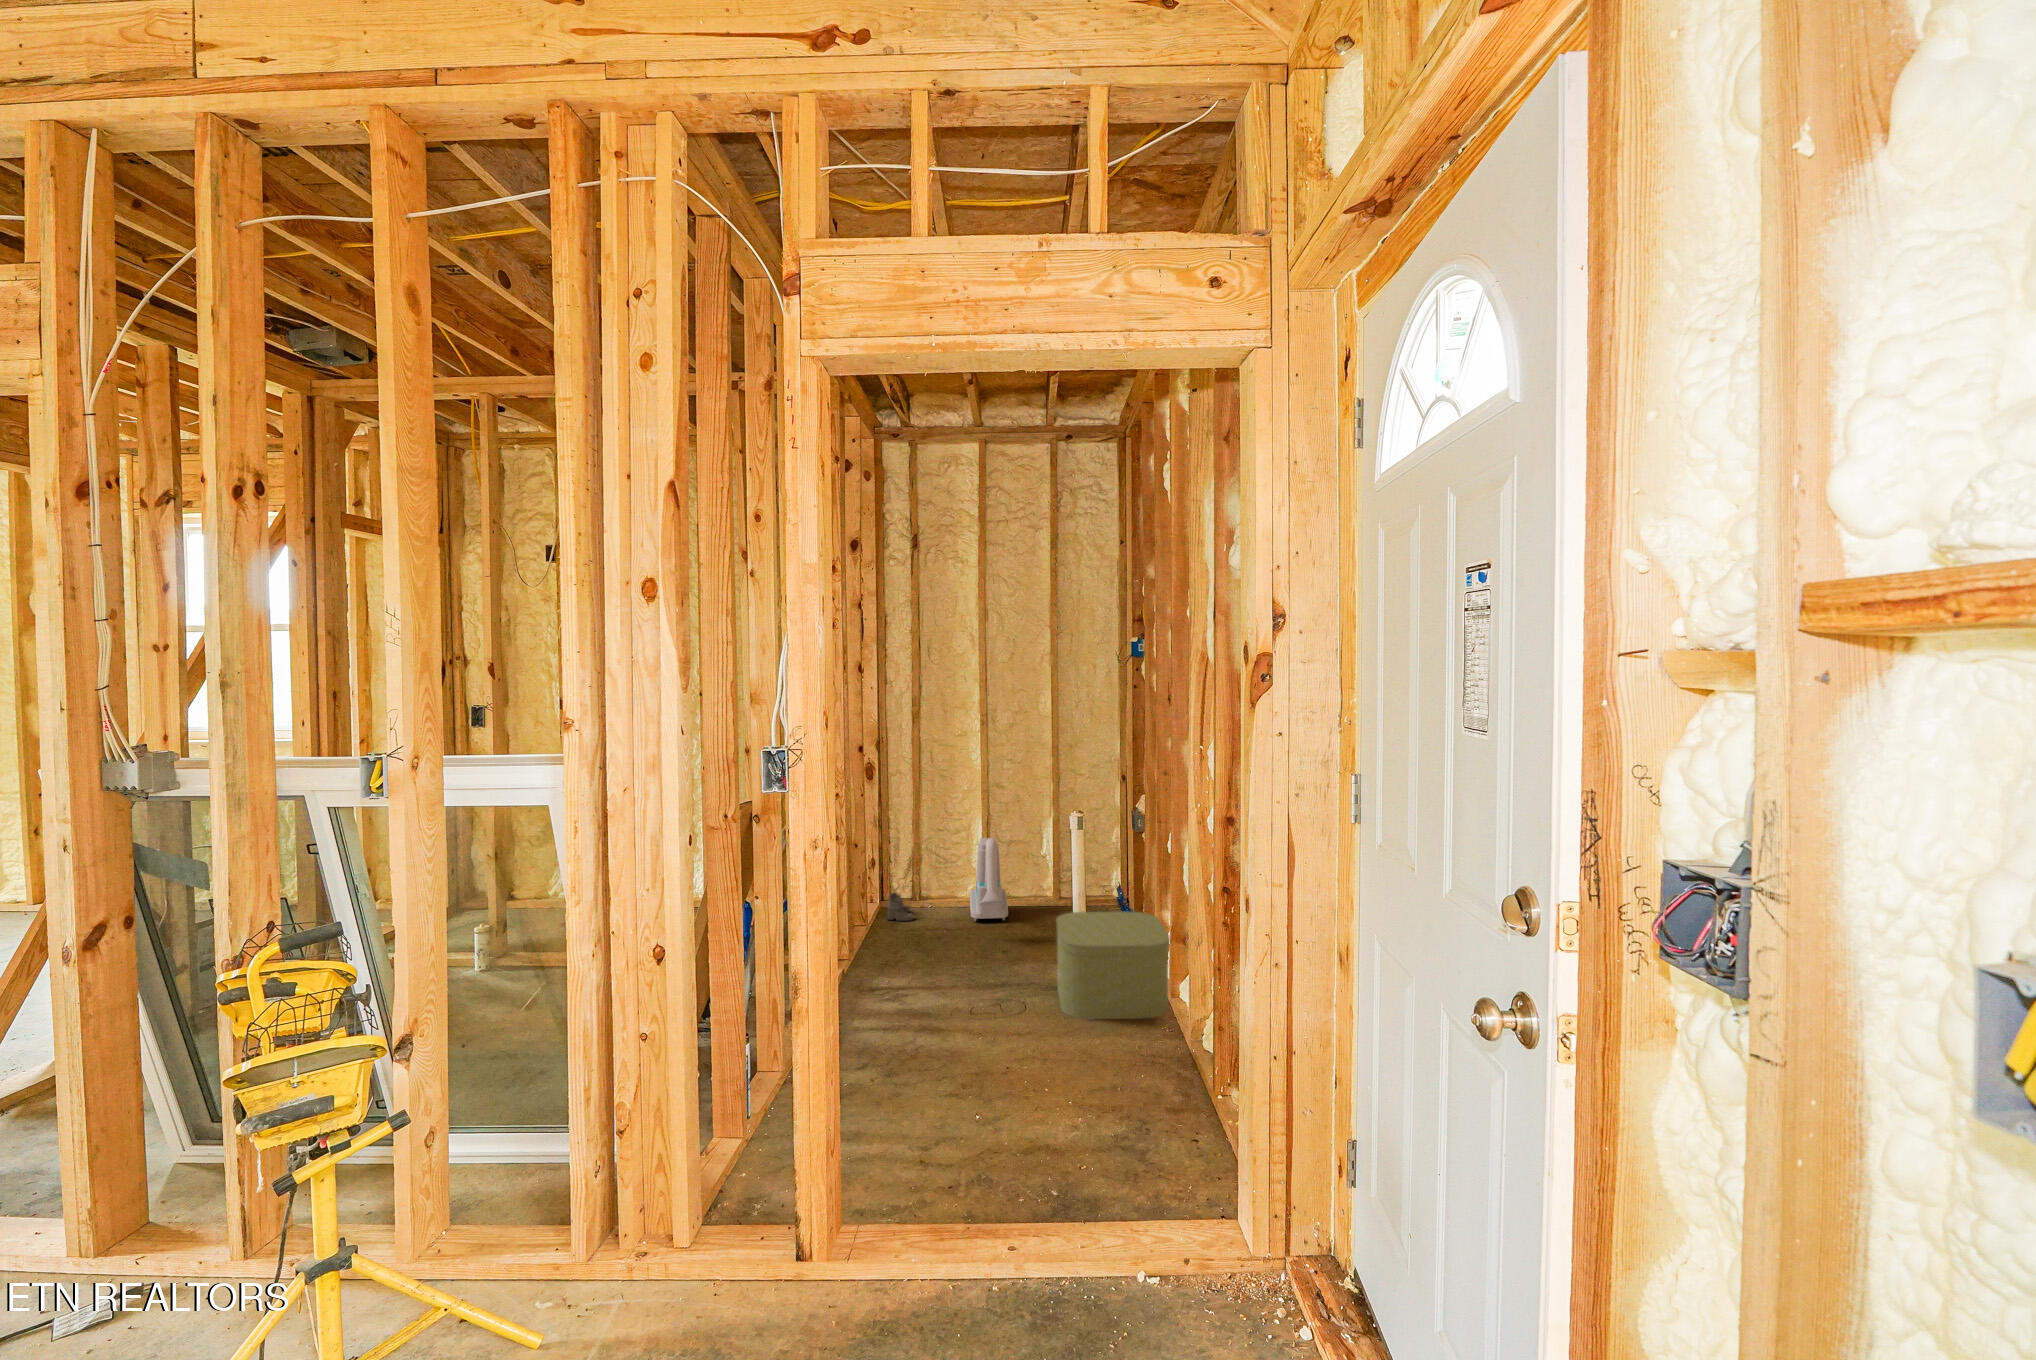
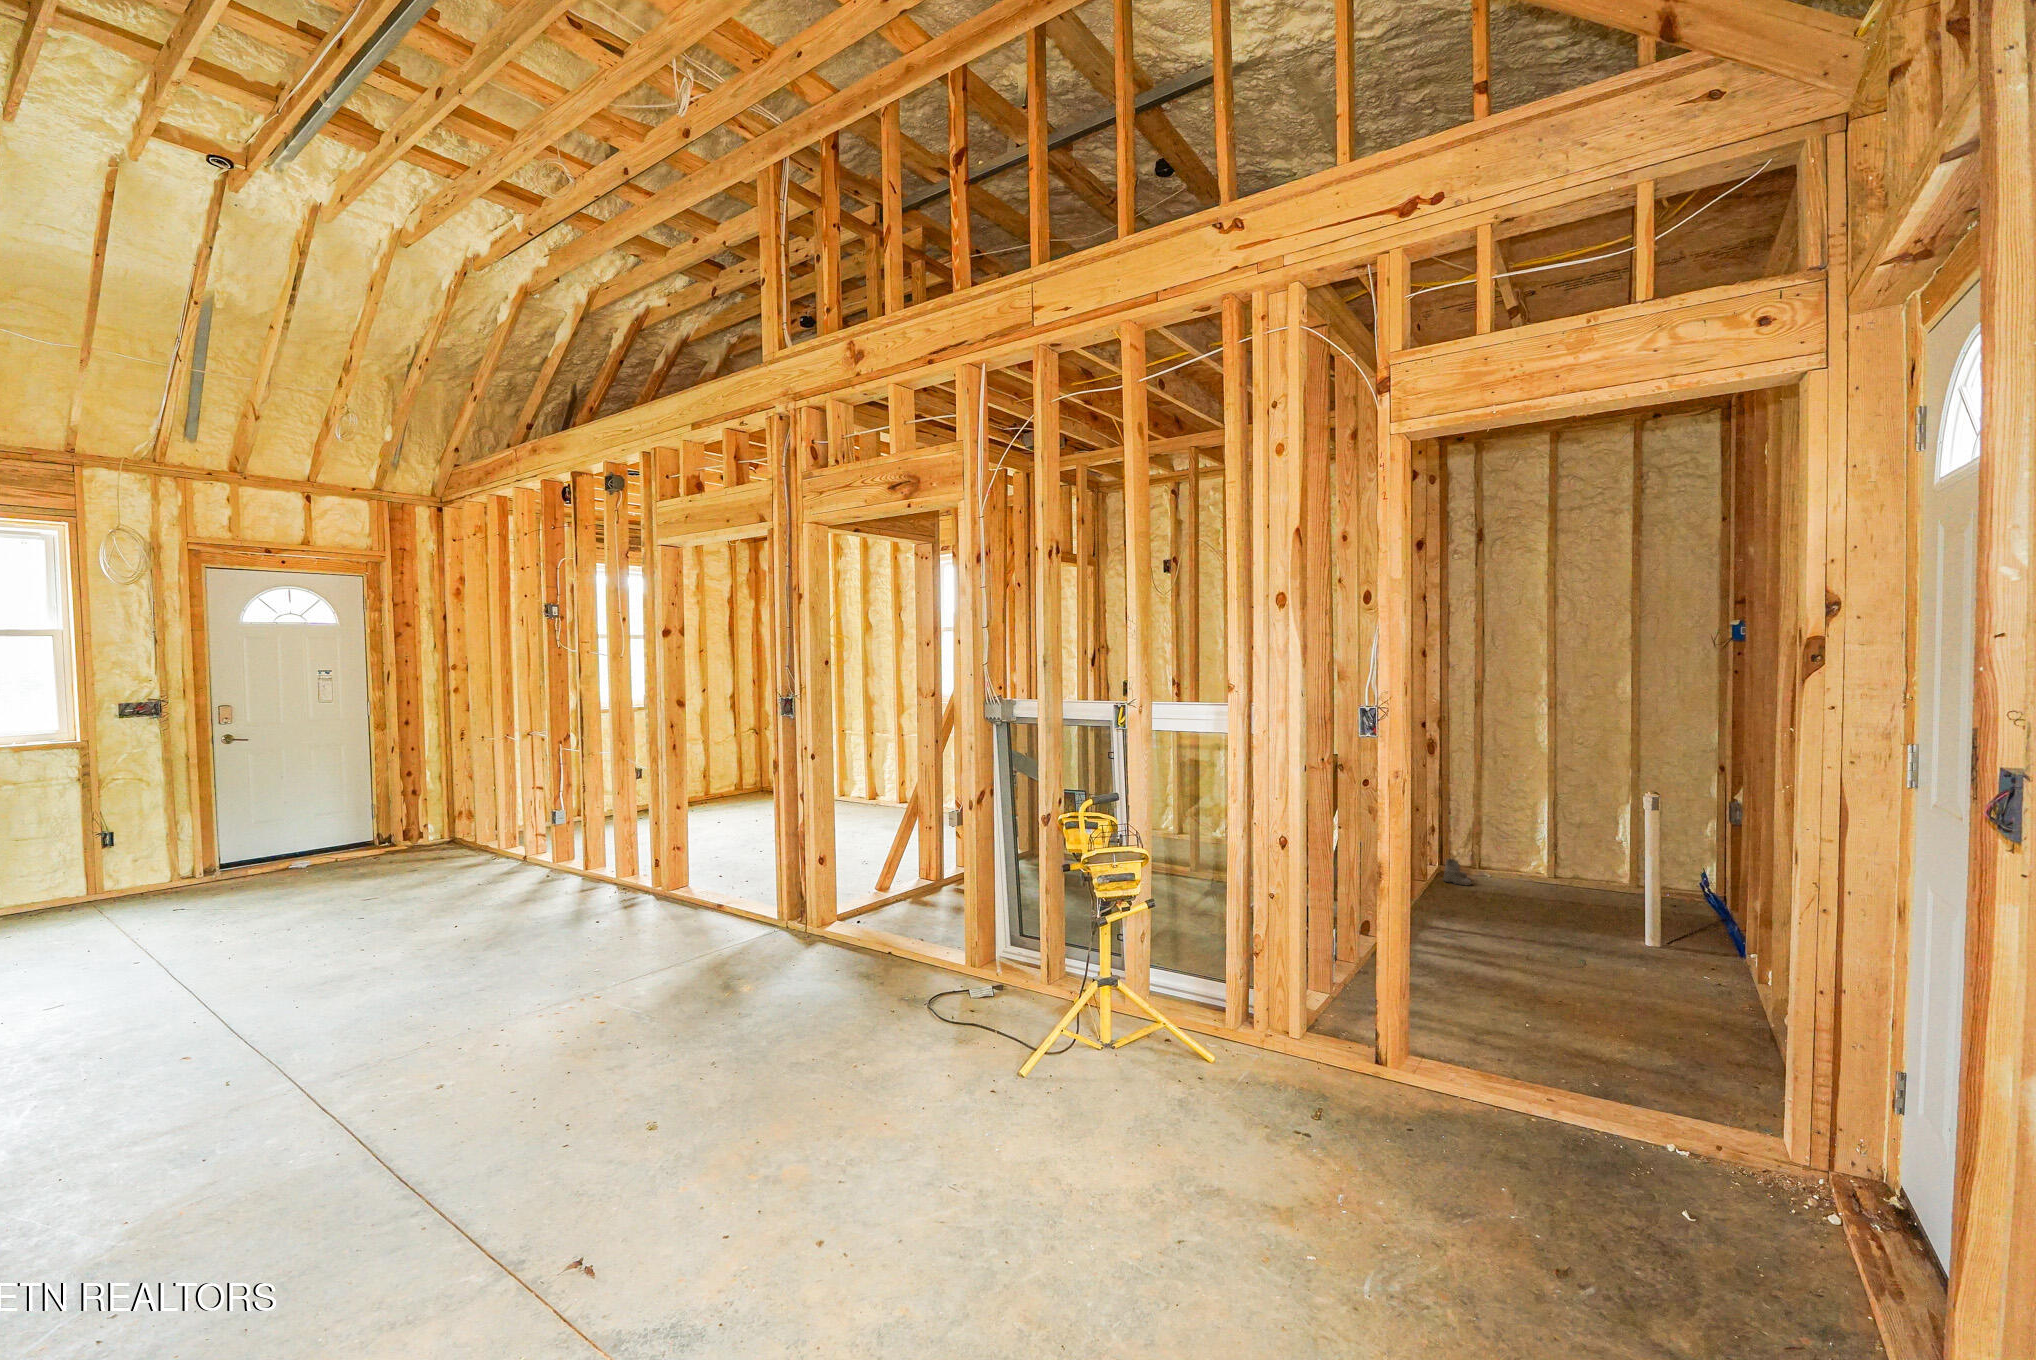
vacuum cleaner: present [970,838,1008,921] -> none [1532,816,1575,899]
storage box: present [1056,912,1169,1020] -> none [1623,890,1761,1001]

